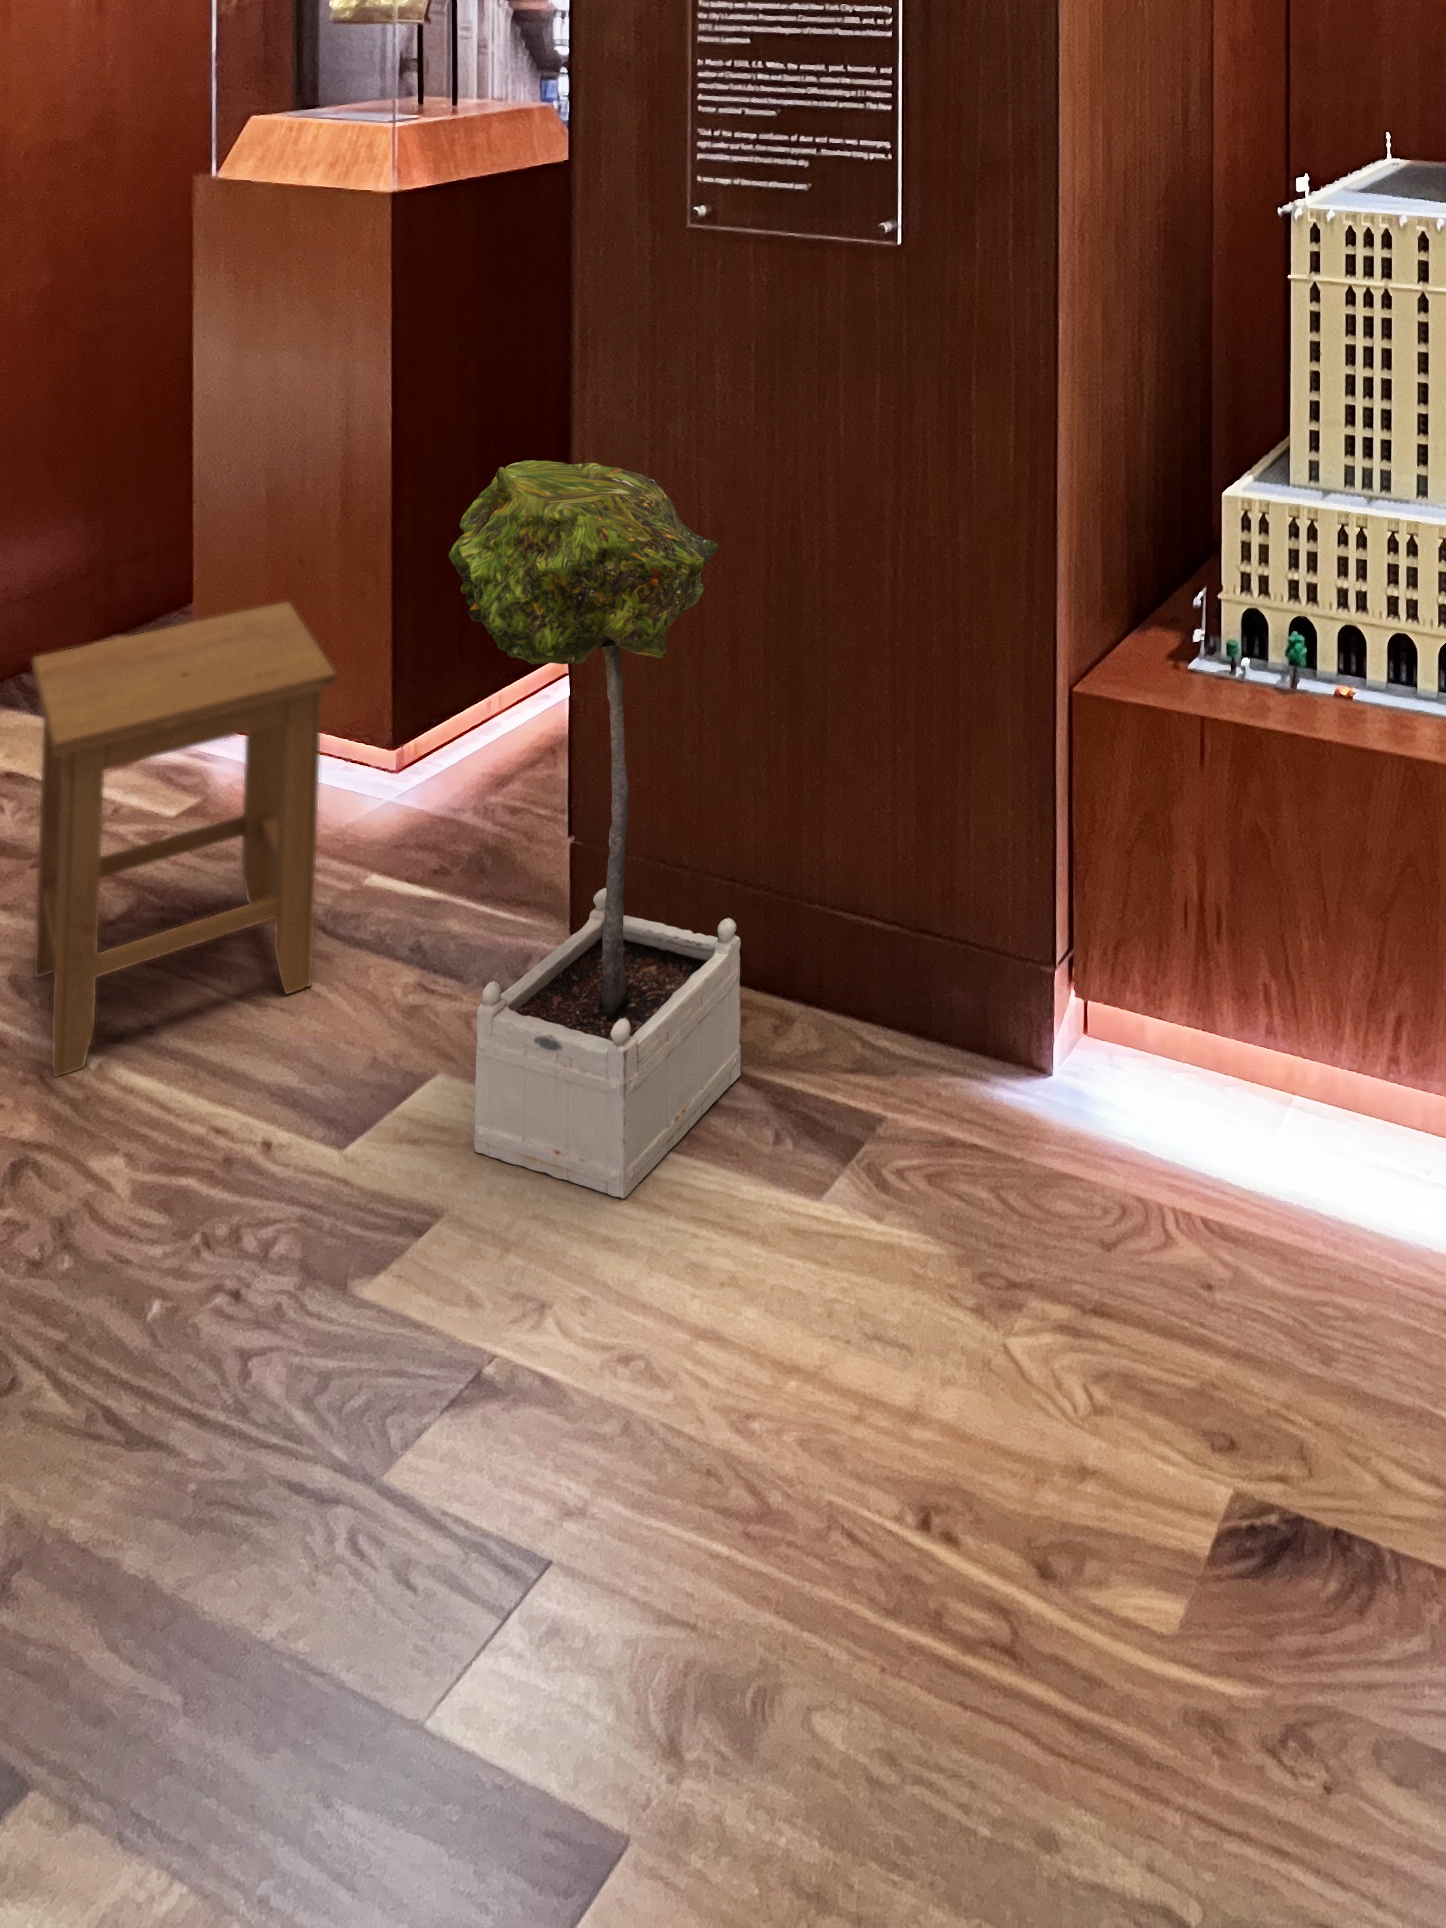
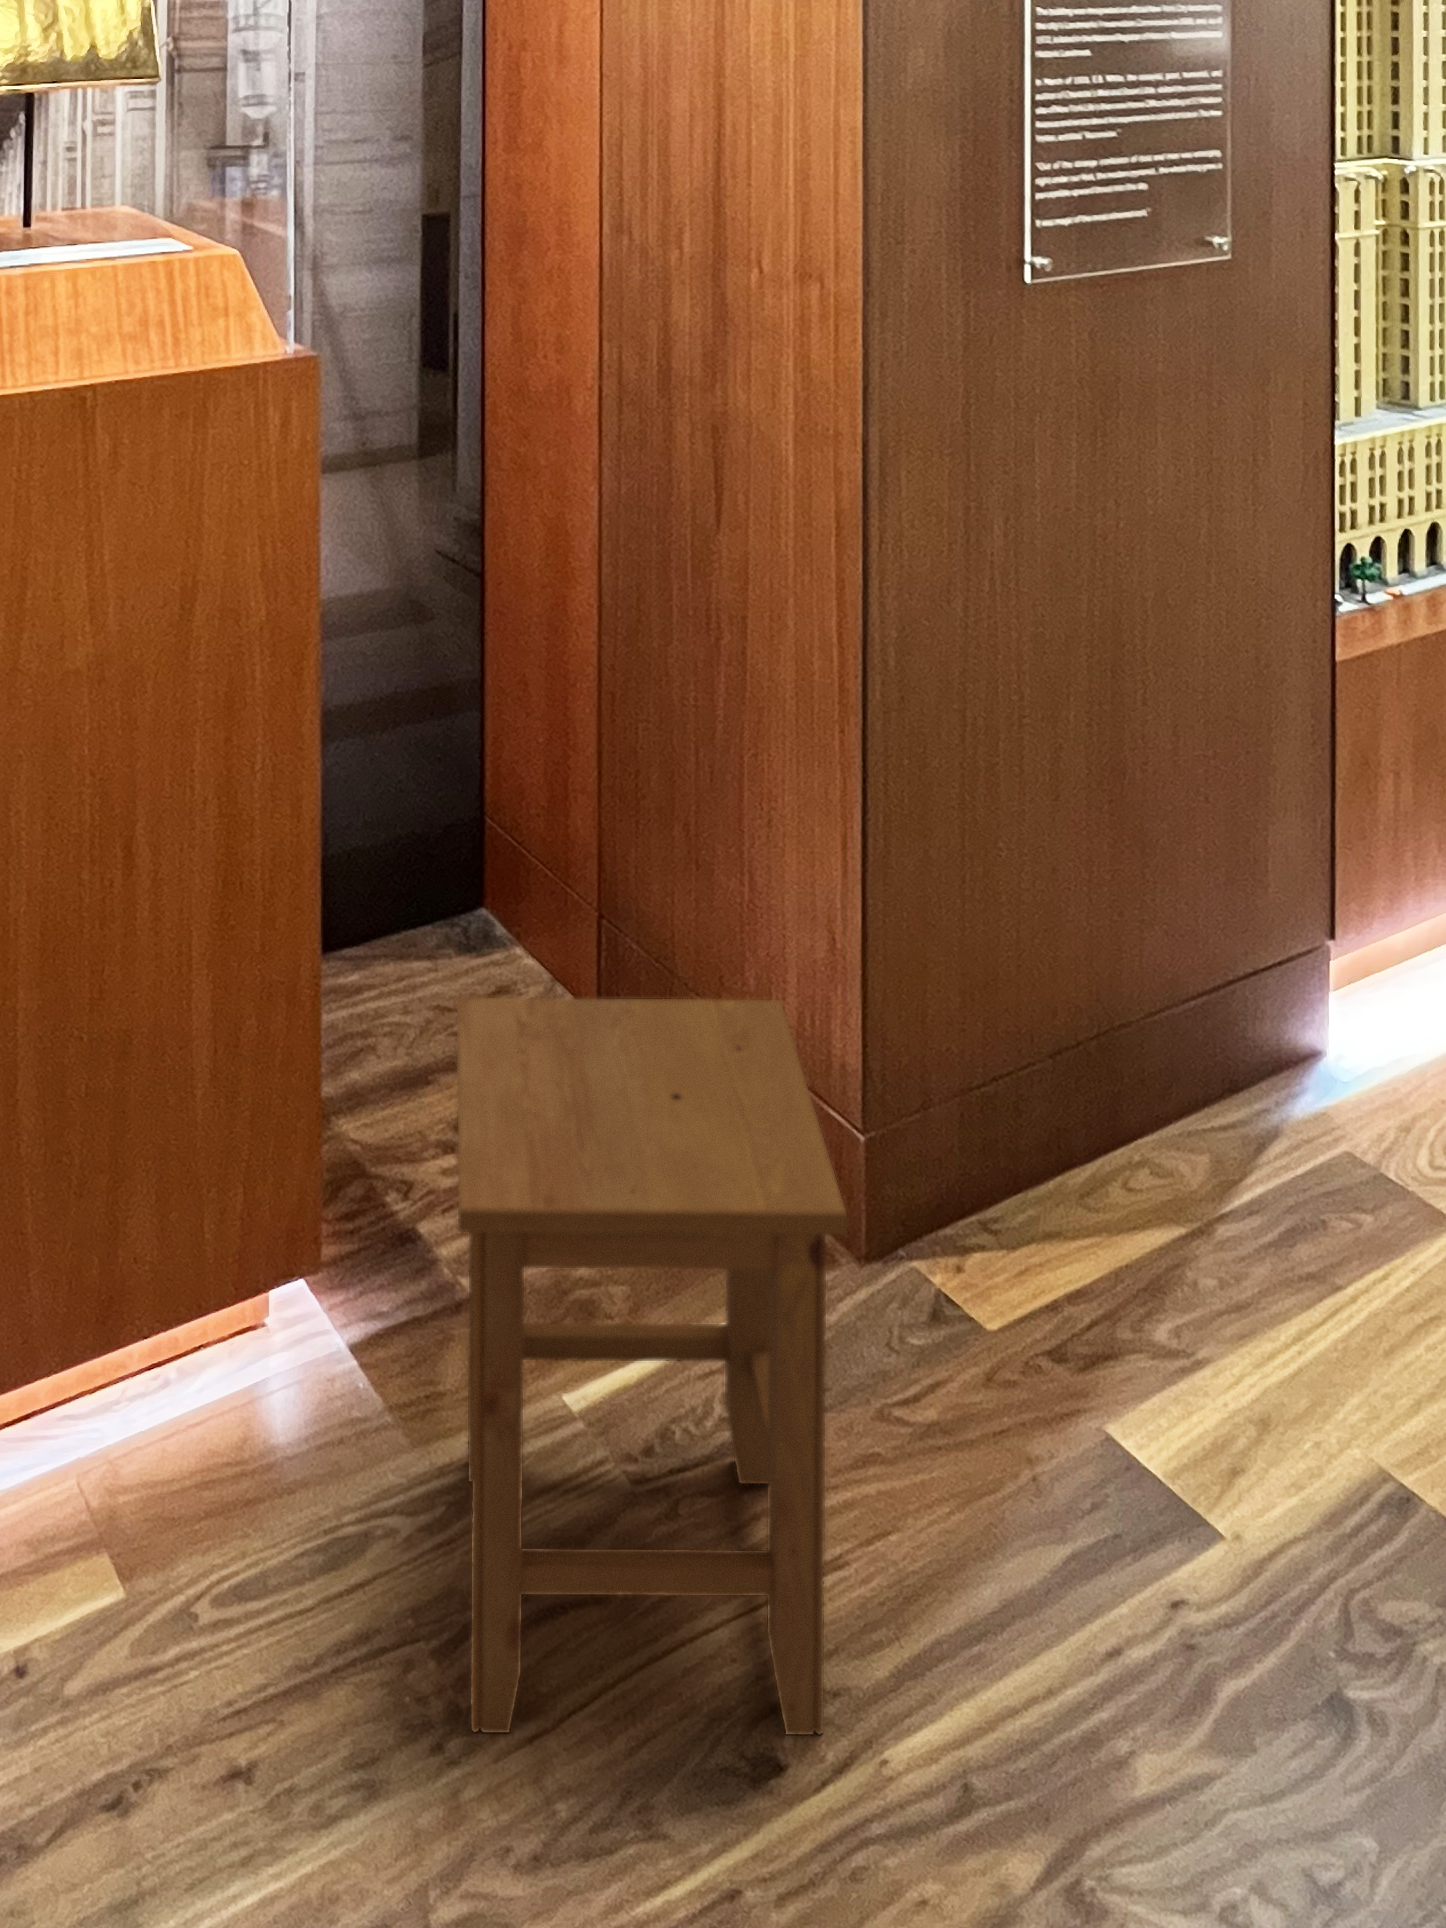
potted tree: present [449,460,741,1199] -> none [999,567,1360,1397]

